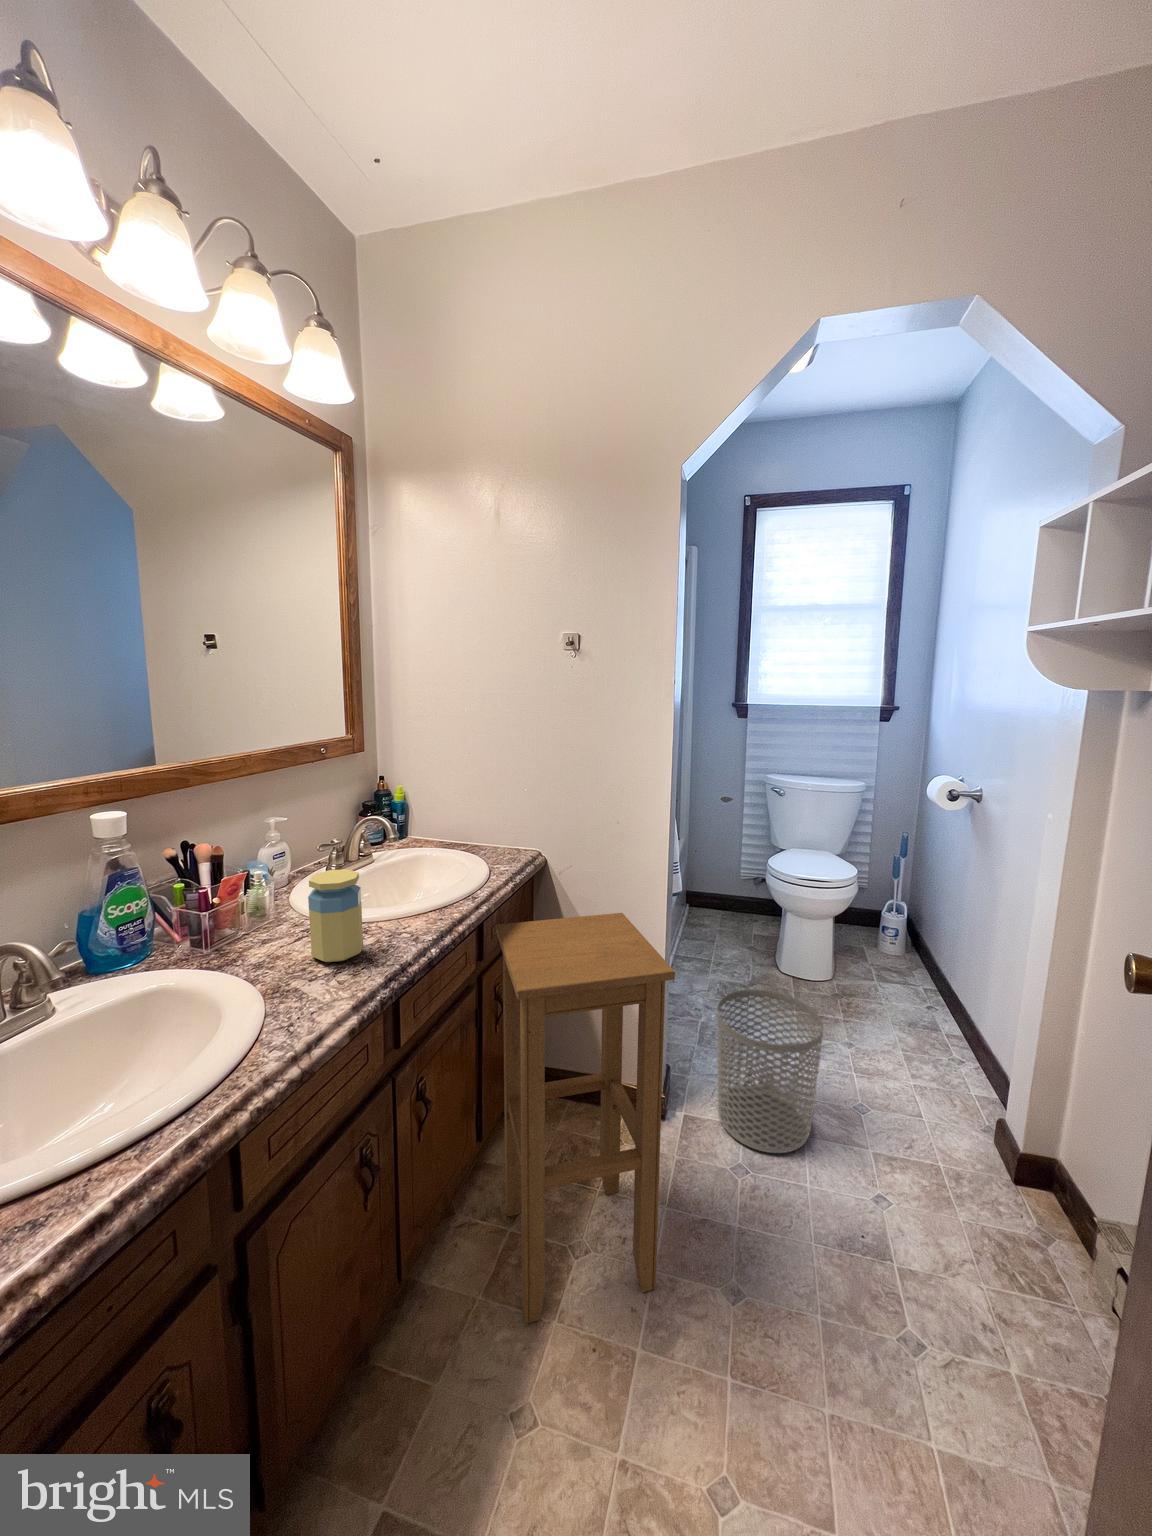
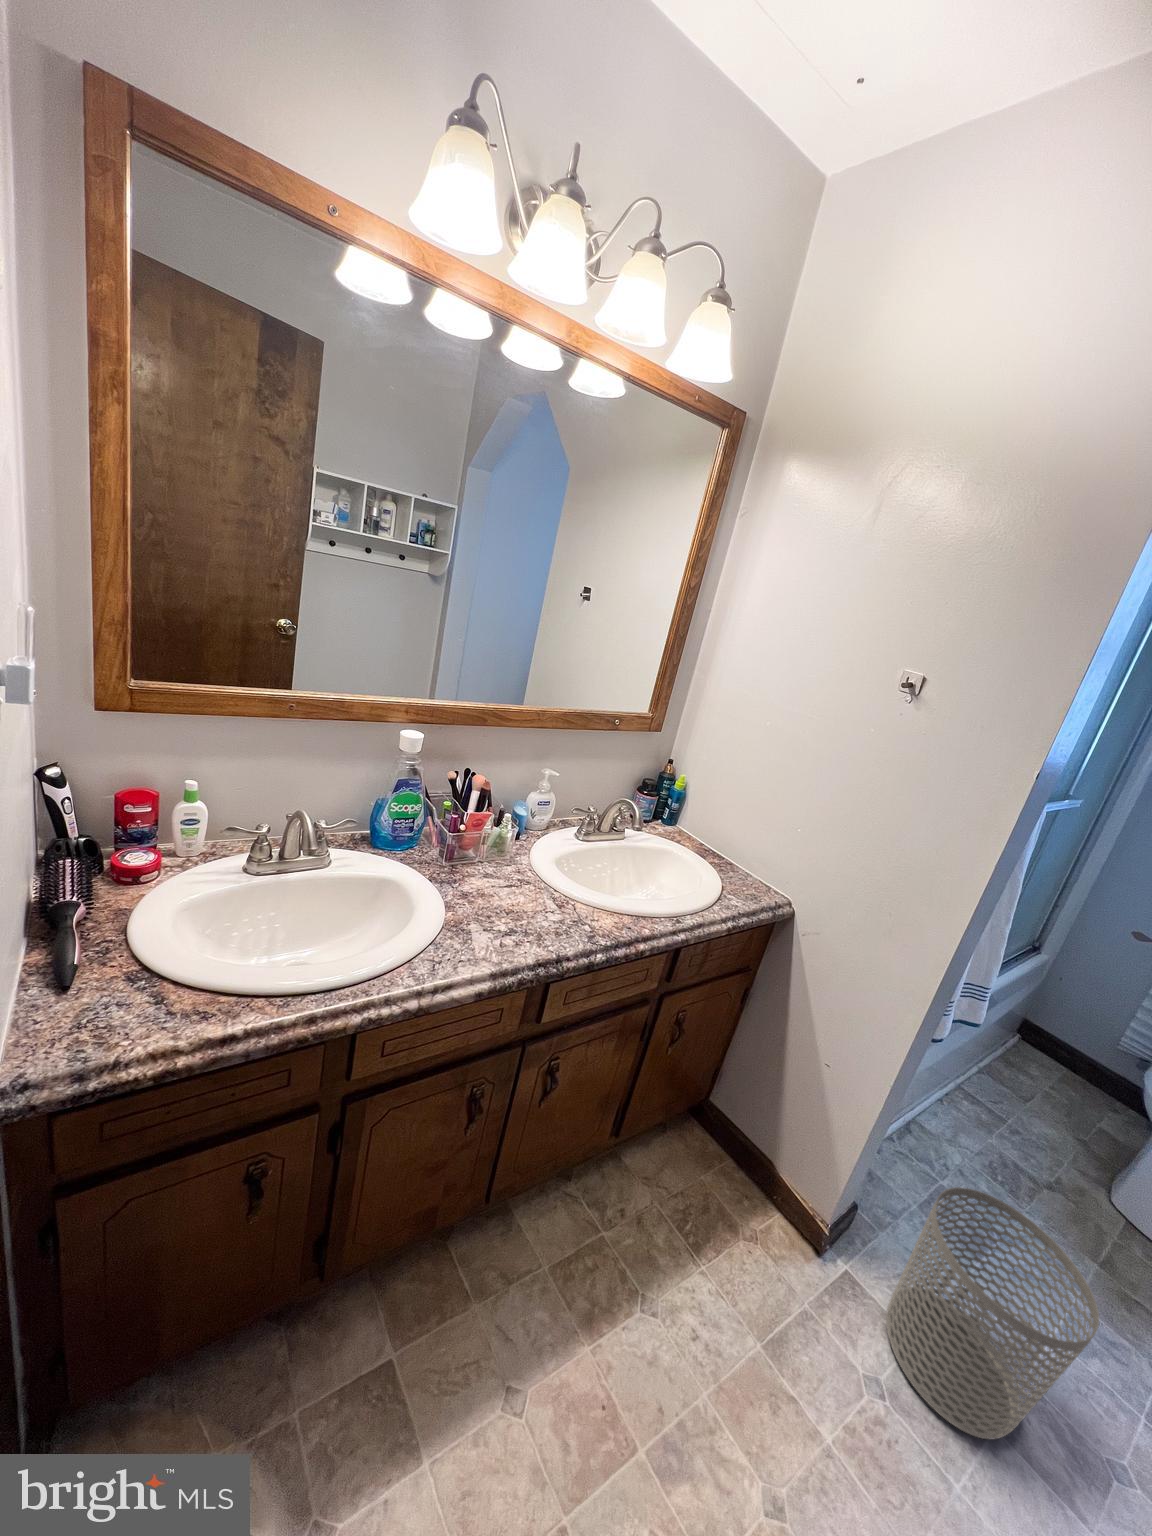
jar: present [308,869,363,962] -> none [500,841,558,926]
stool: present [496,913,675,1323] -> none [566,958,836,1412]

